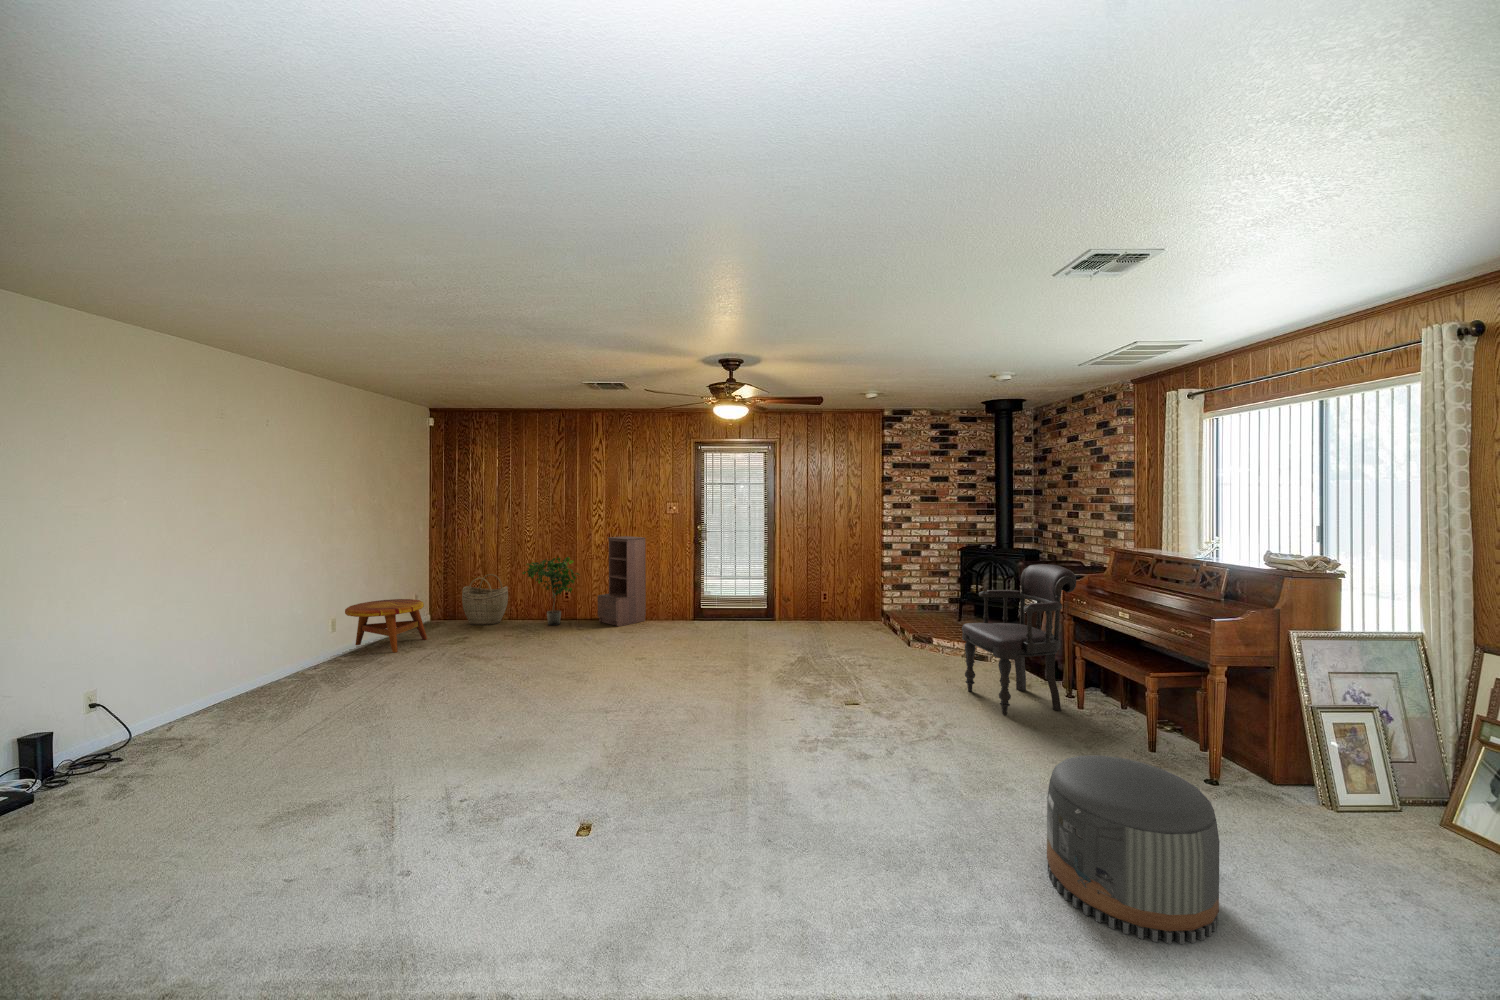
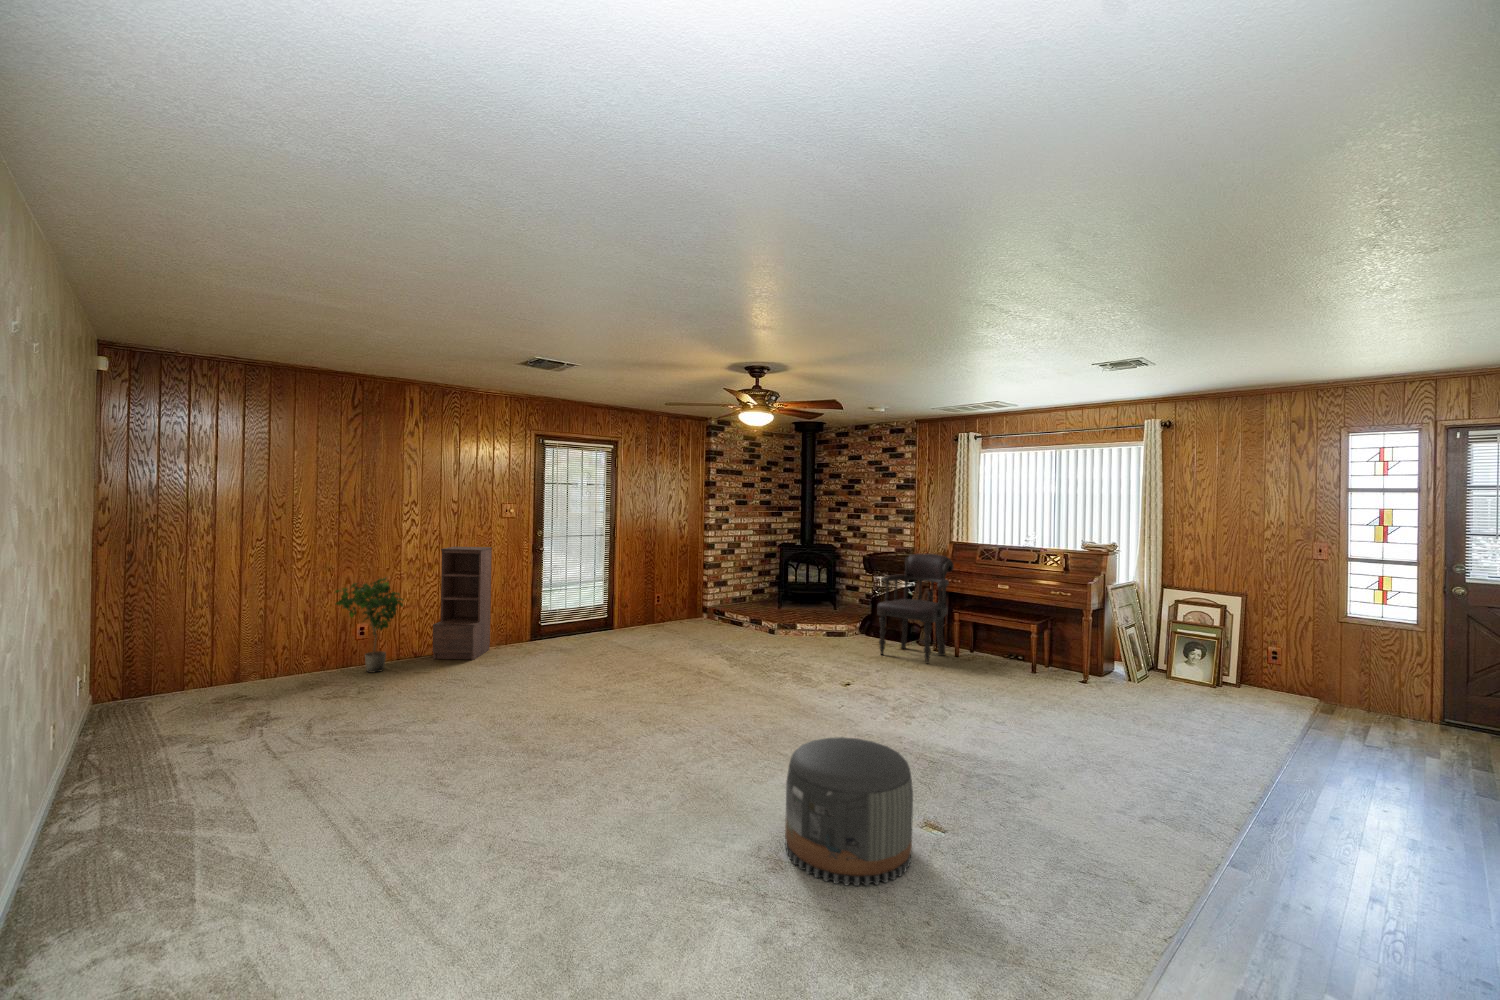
woven basket: present [462,574,508,625] -> none [211,612,290,691]
side table: present [345,599,427,653] -> none [82,660,230,752]
pouf: present [1047,755,1220,944] -> present [785,737,913,886]

